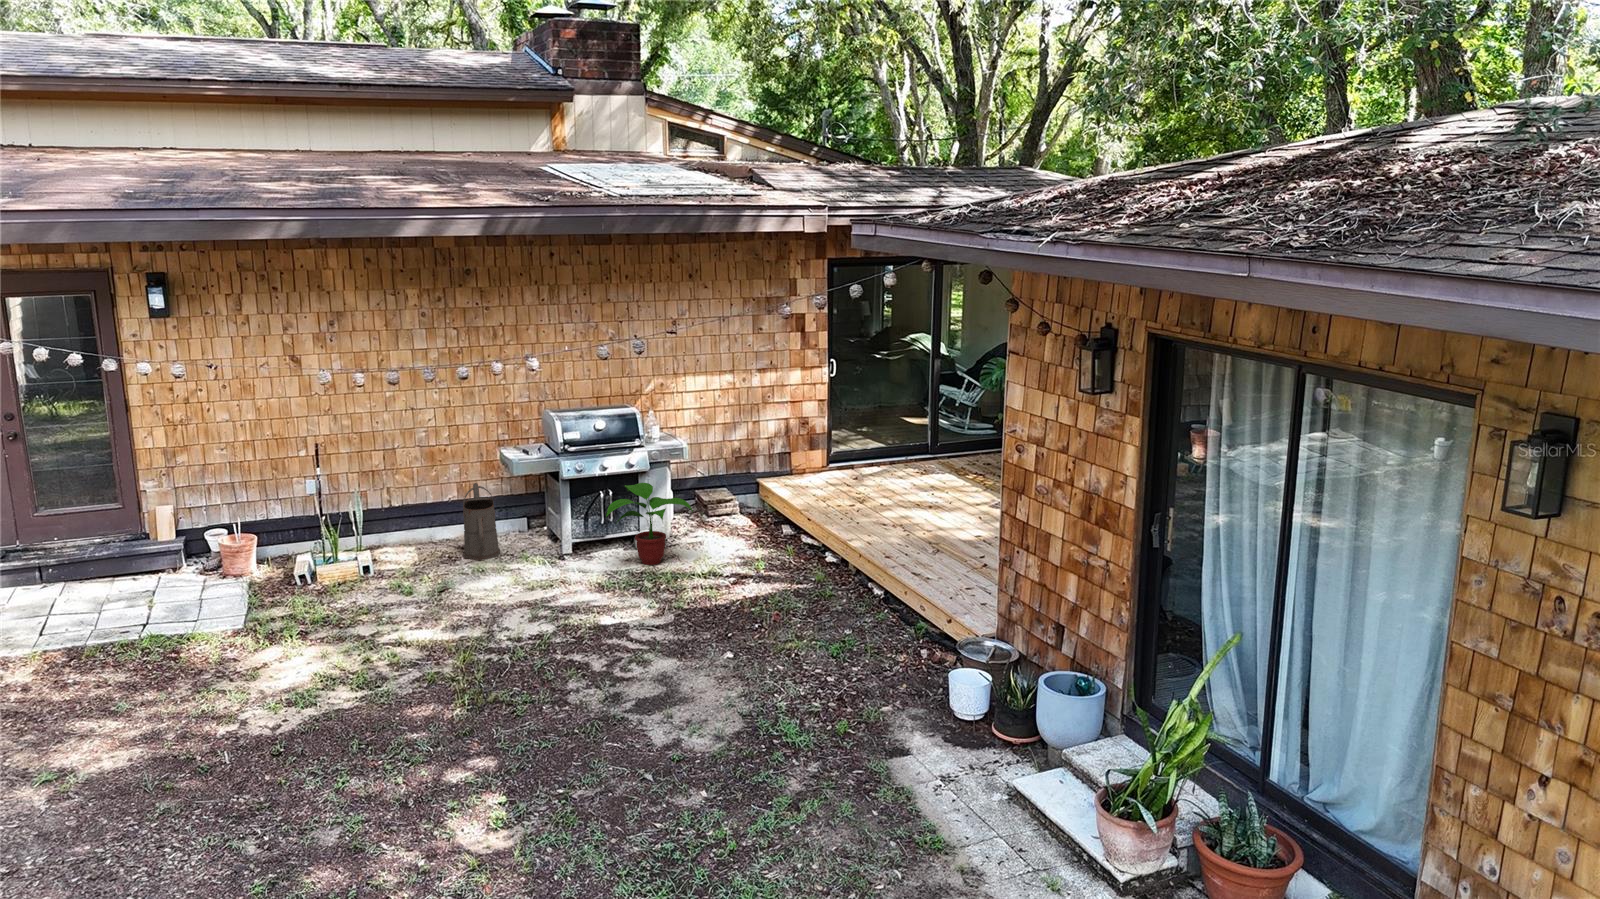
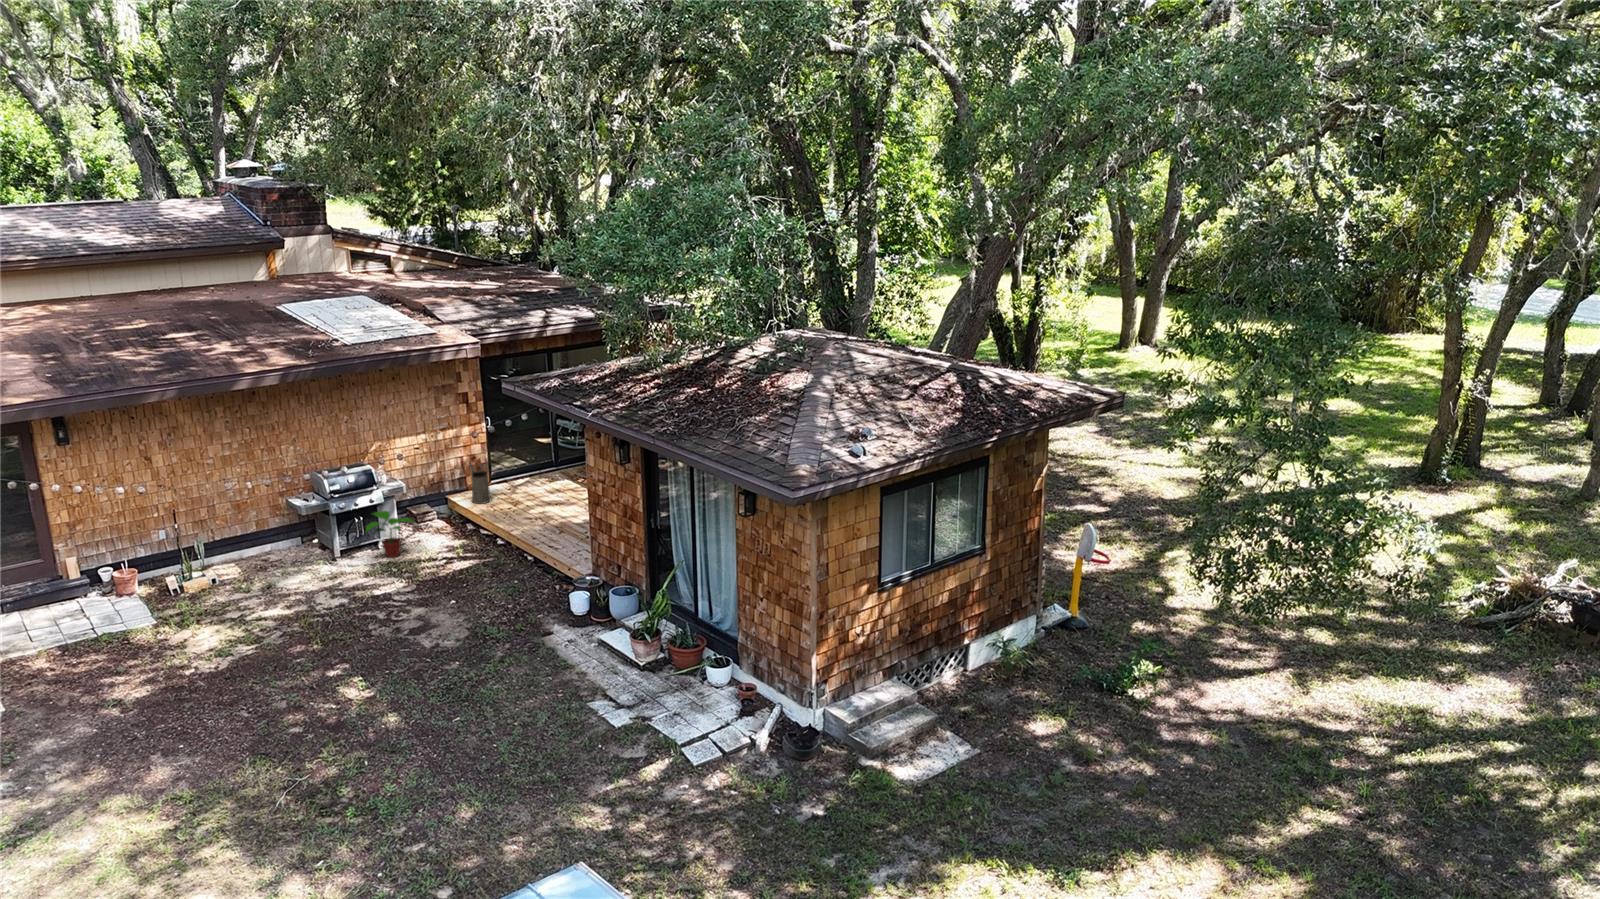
watering can: present [463,483,500,560] -> present [469,463,491,504]

